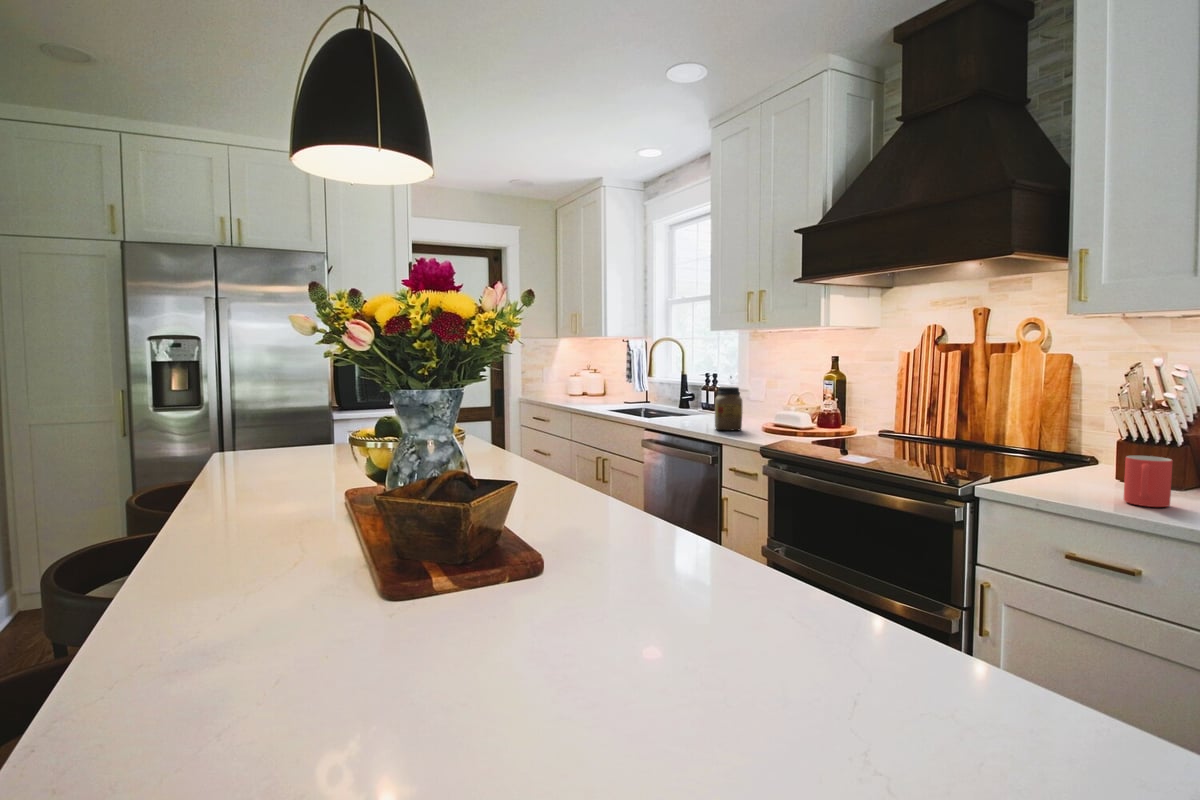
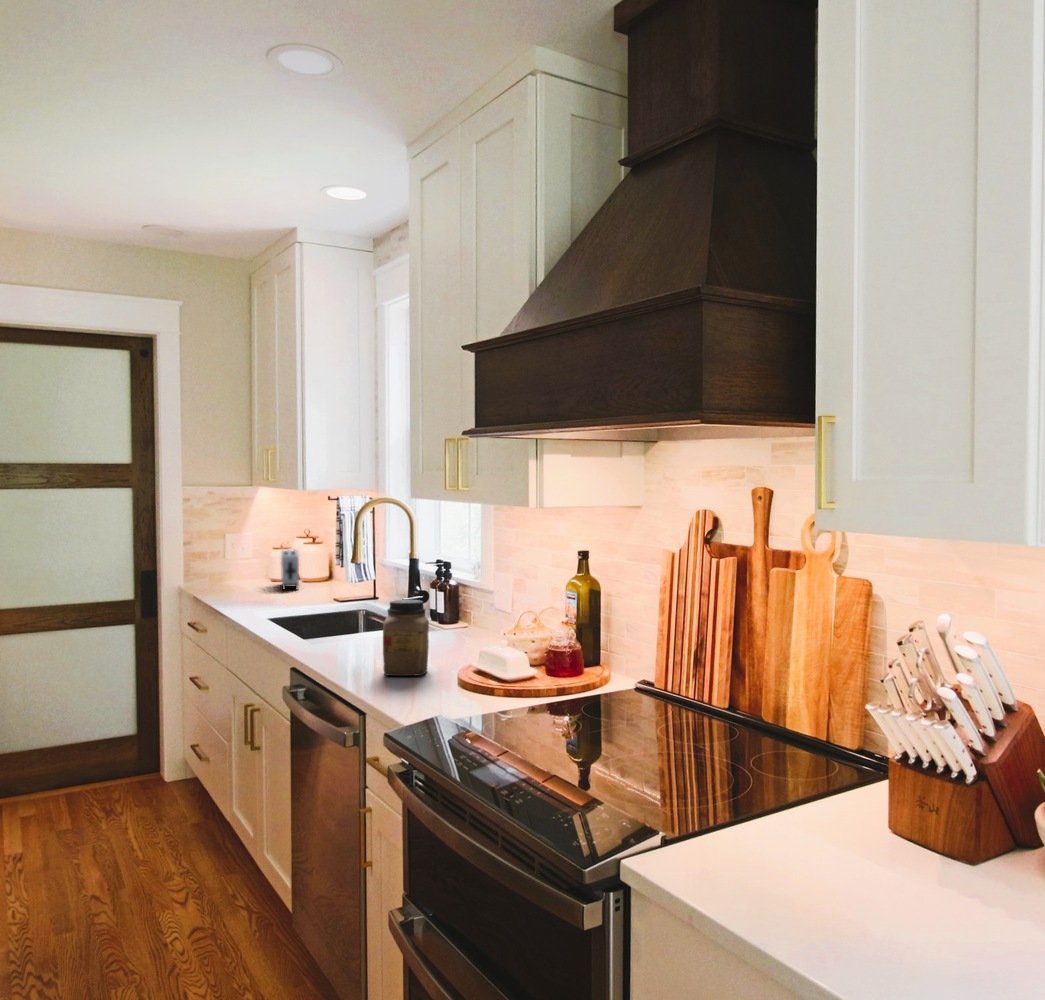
toaster: none [579,376,594,400] -> present [281,549,299,590]
mug: present [1124,456,1173,507] -> none [816,810,885,916]

